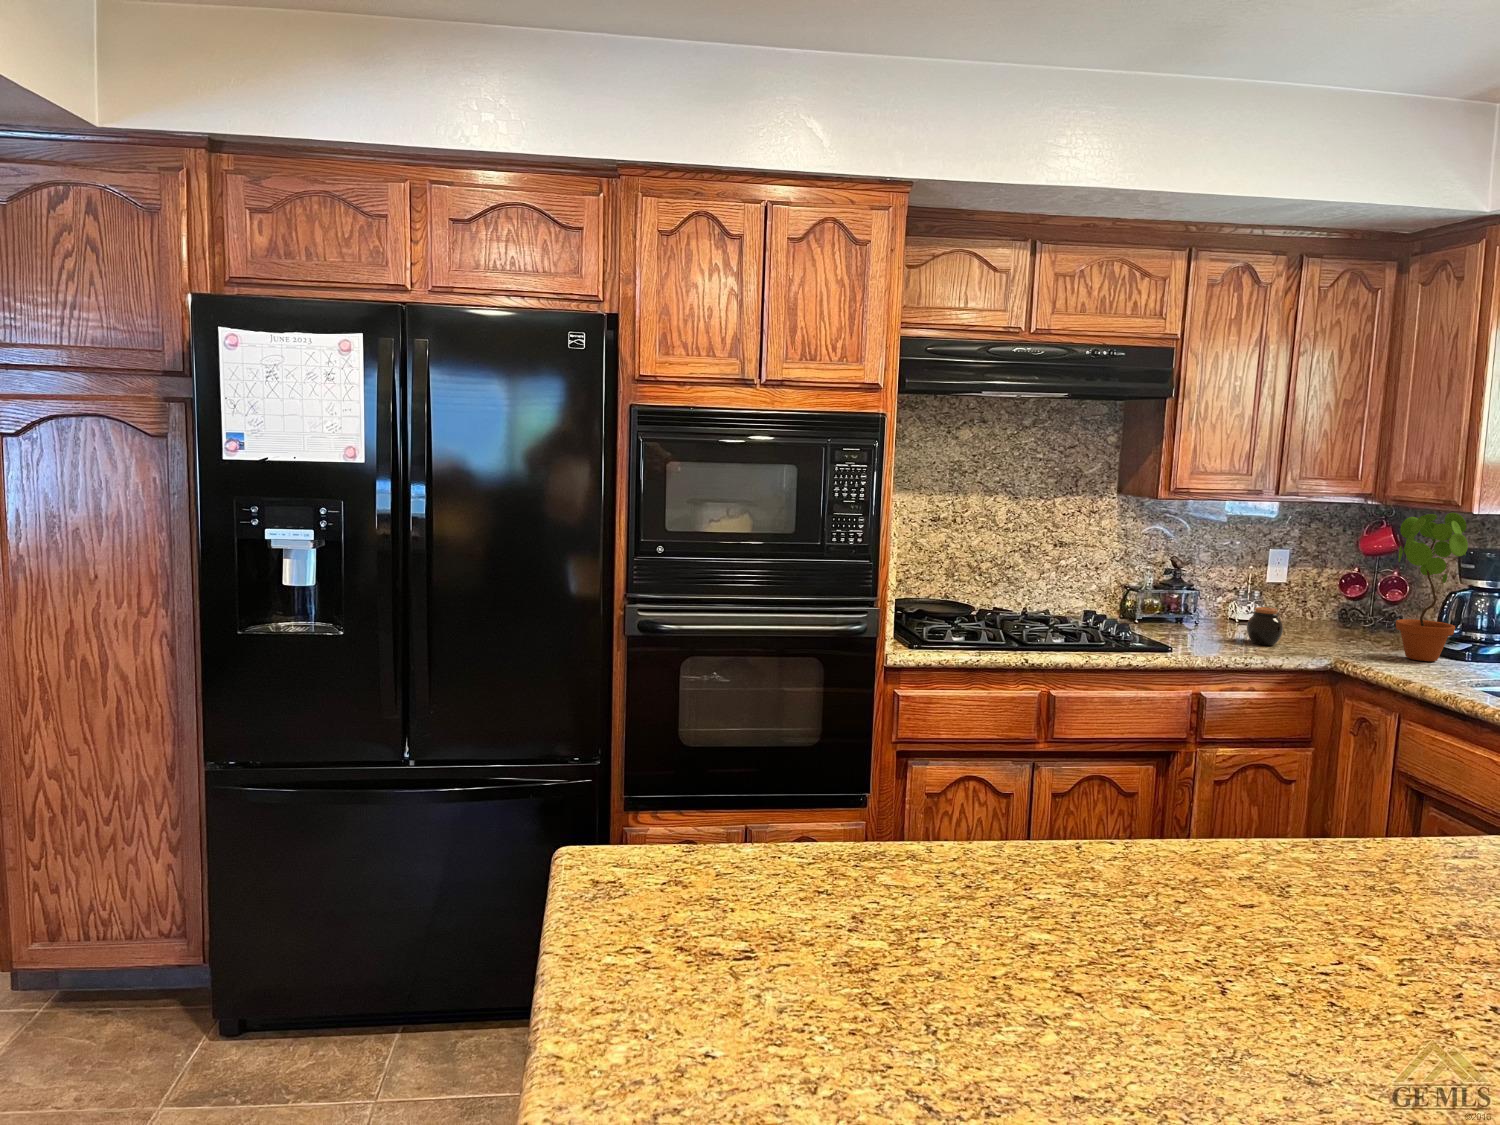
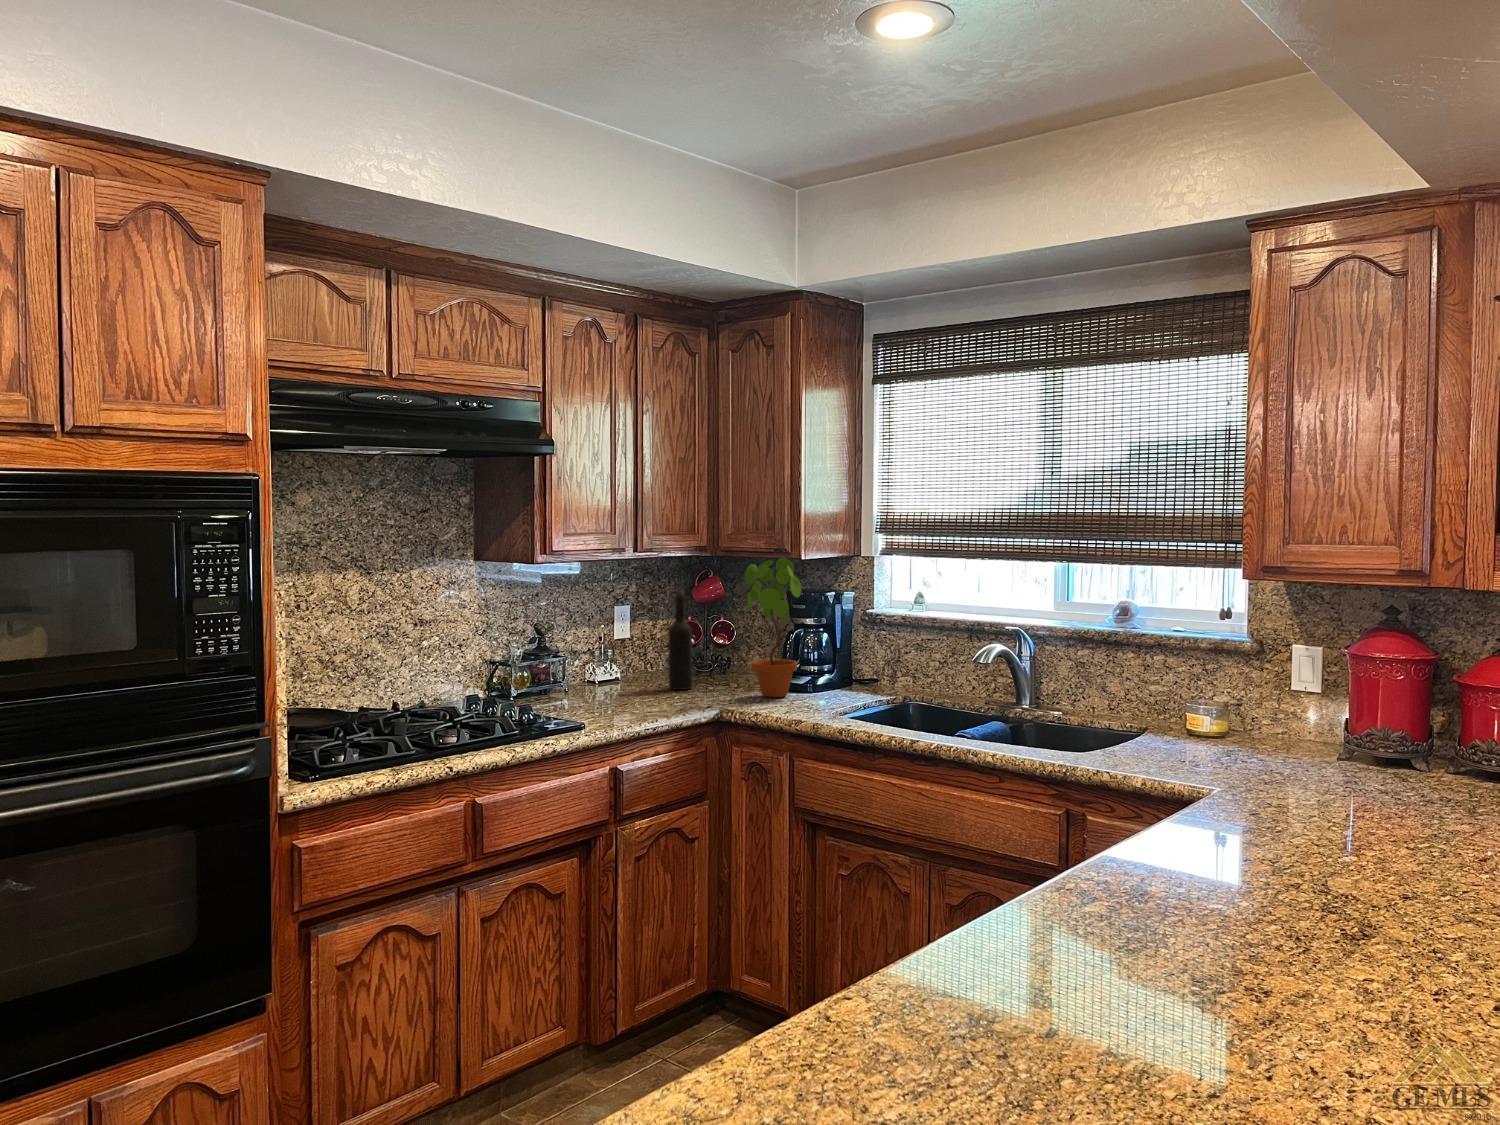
wine bottle: none [1309,538,1341,639] -> present [668,590,693,690]
jar: present [1247,607,1283,645] -> none [629,666,663,705]

